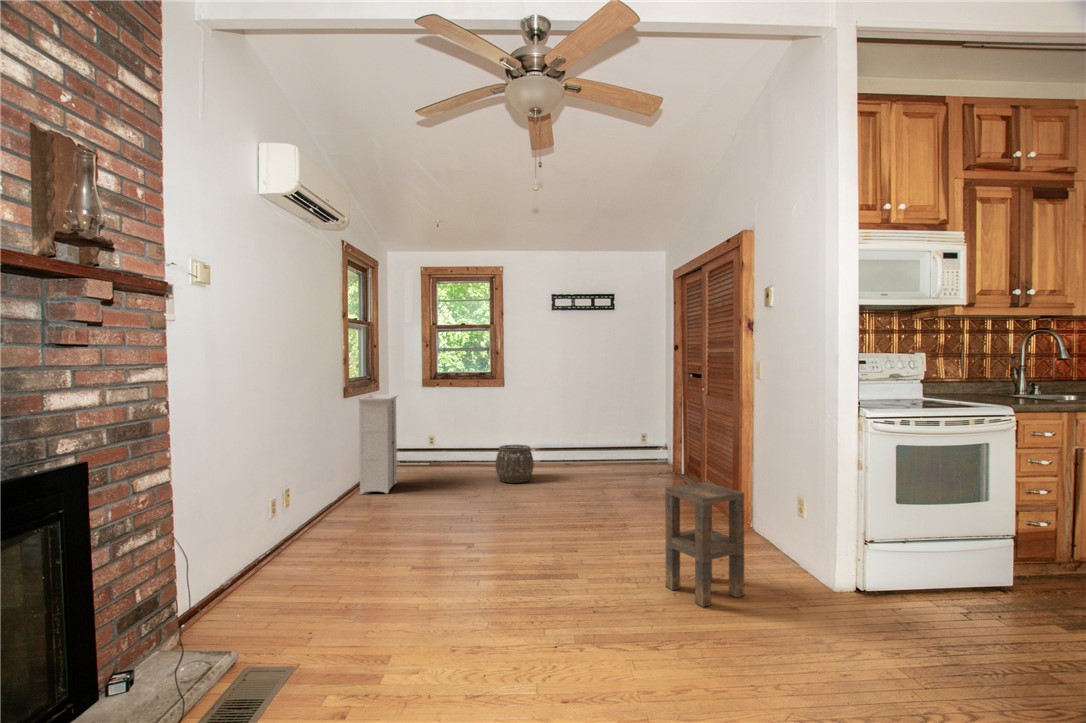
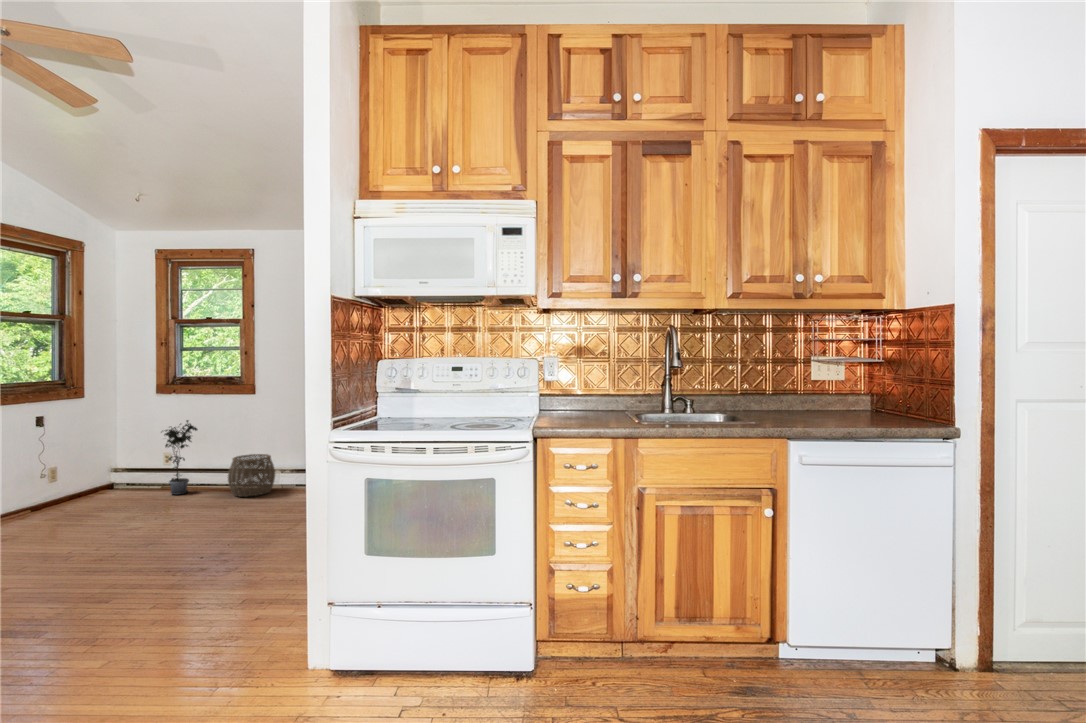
storage cabinet: present [359,395,399,494] -> none [56,396,130,505]
potted plant: none [433,414,463,483] -> present [164,420,198,495]
side table: present [665,482,744,607] -> none [92,516,191,682]

